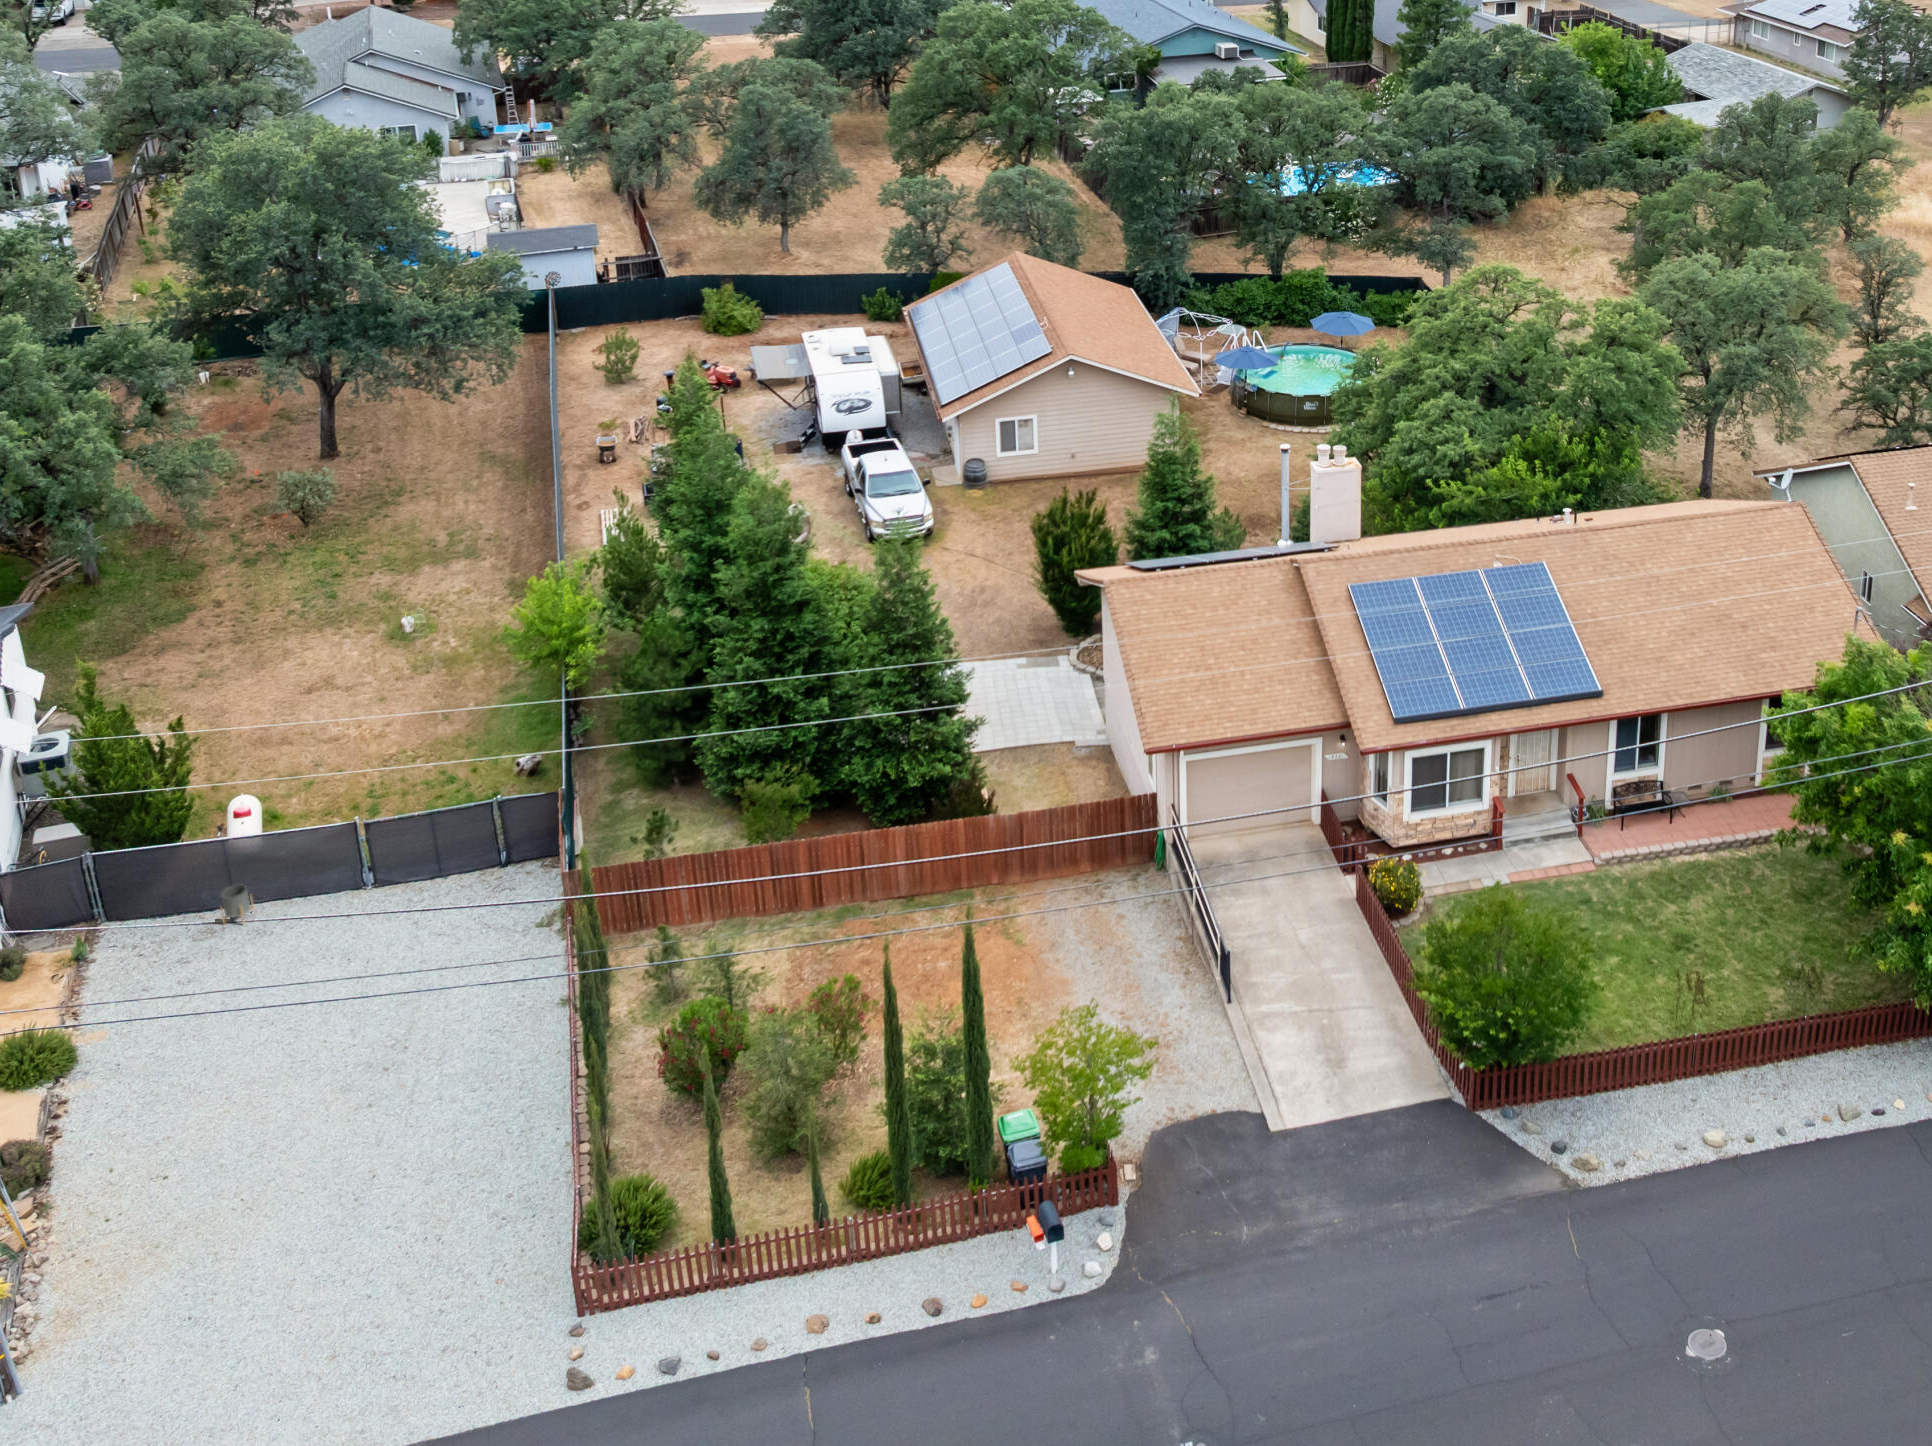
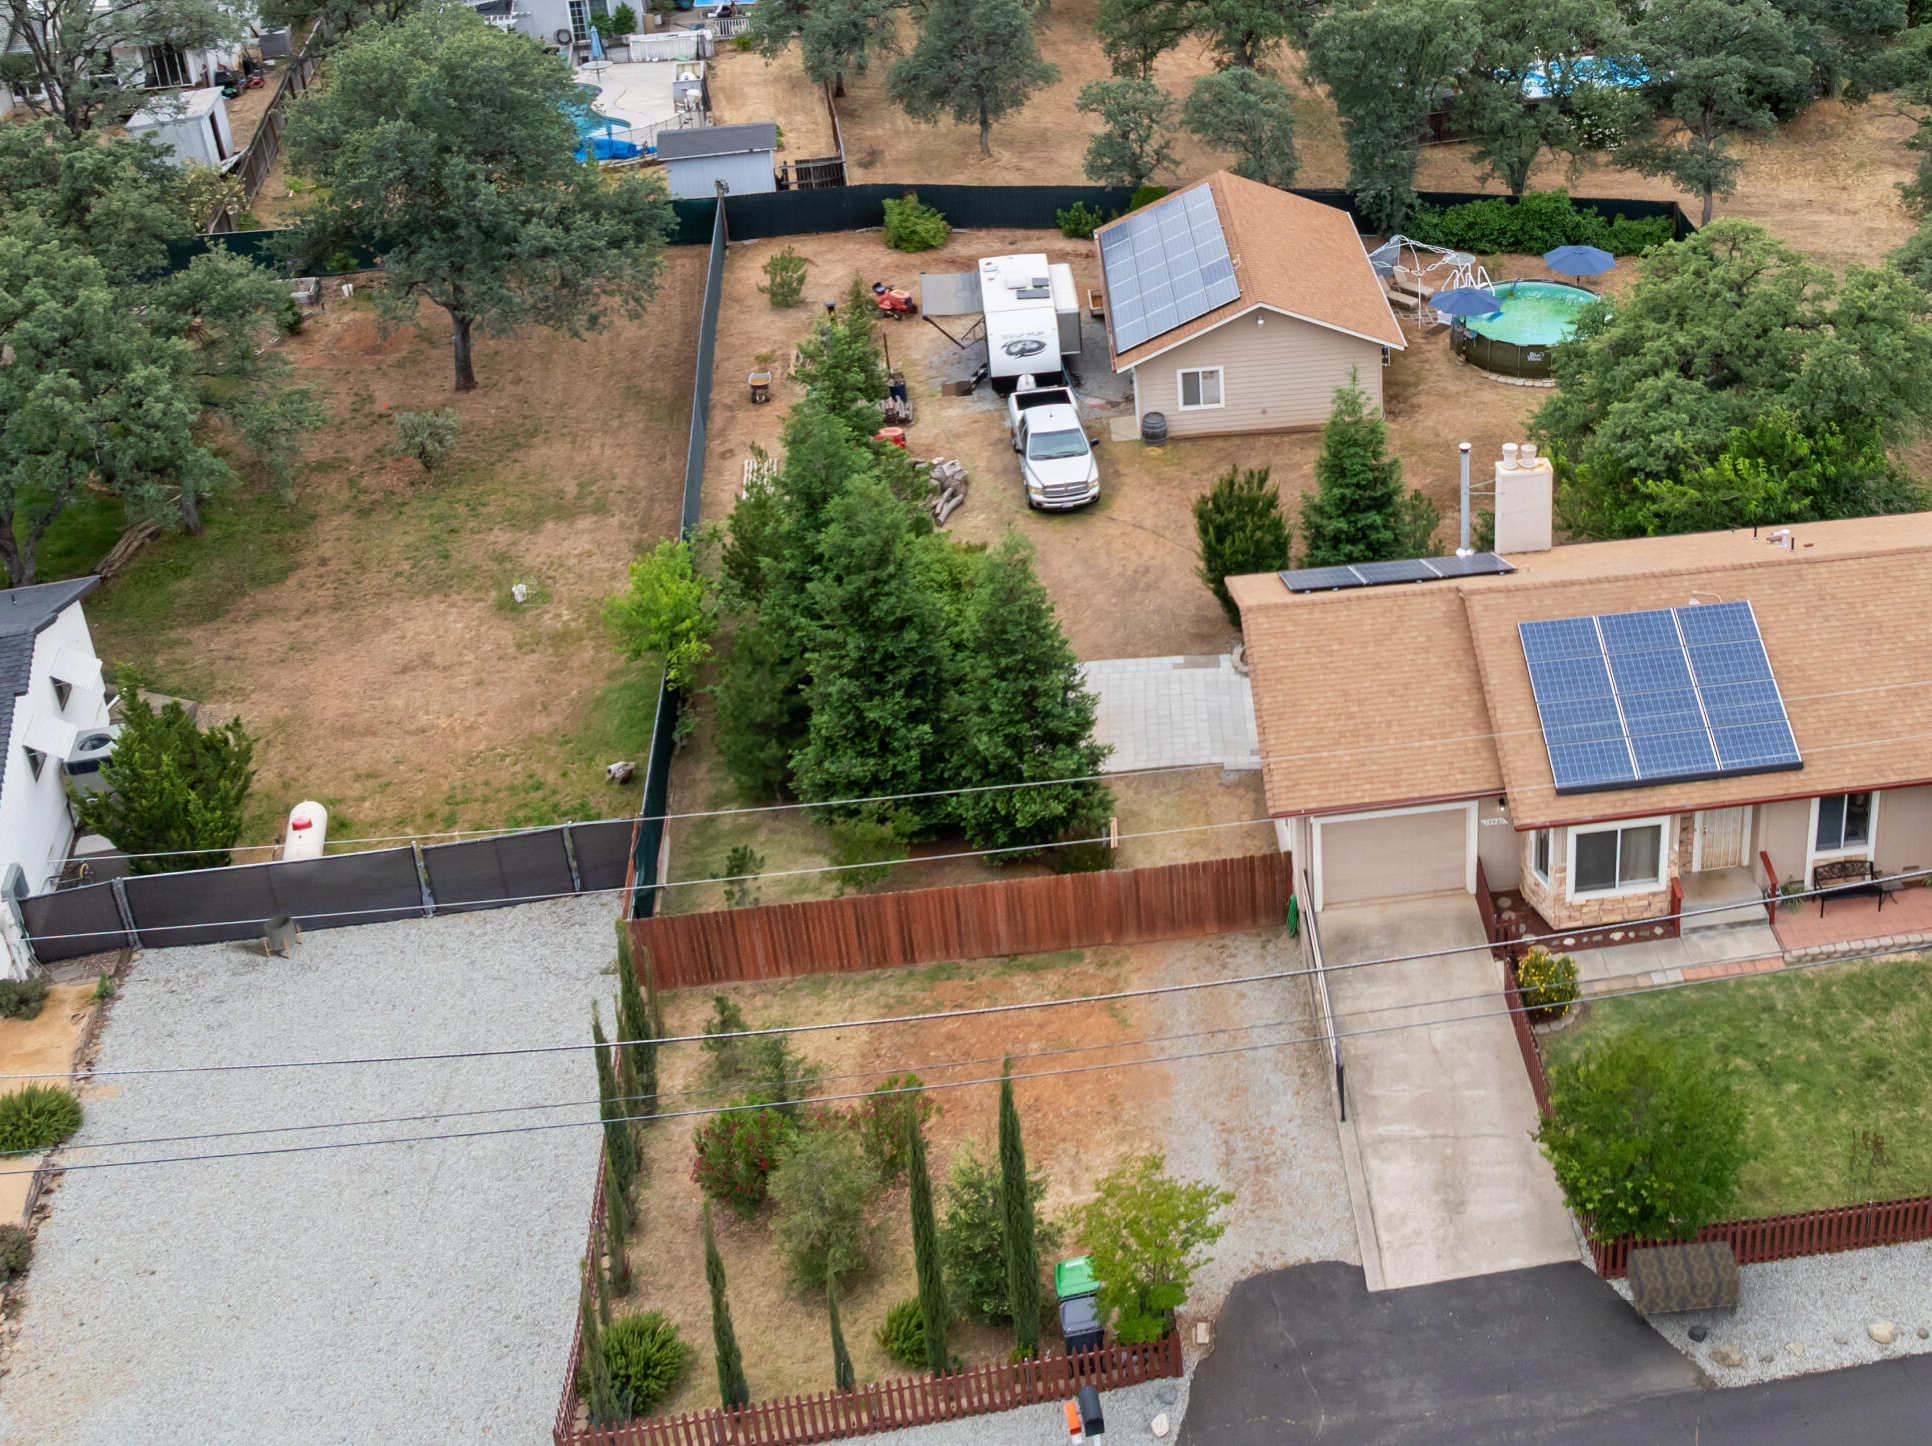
bench: none [1494,1069,1594,1142] -> present [1627,1241,1742,1323]

